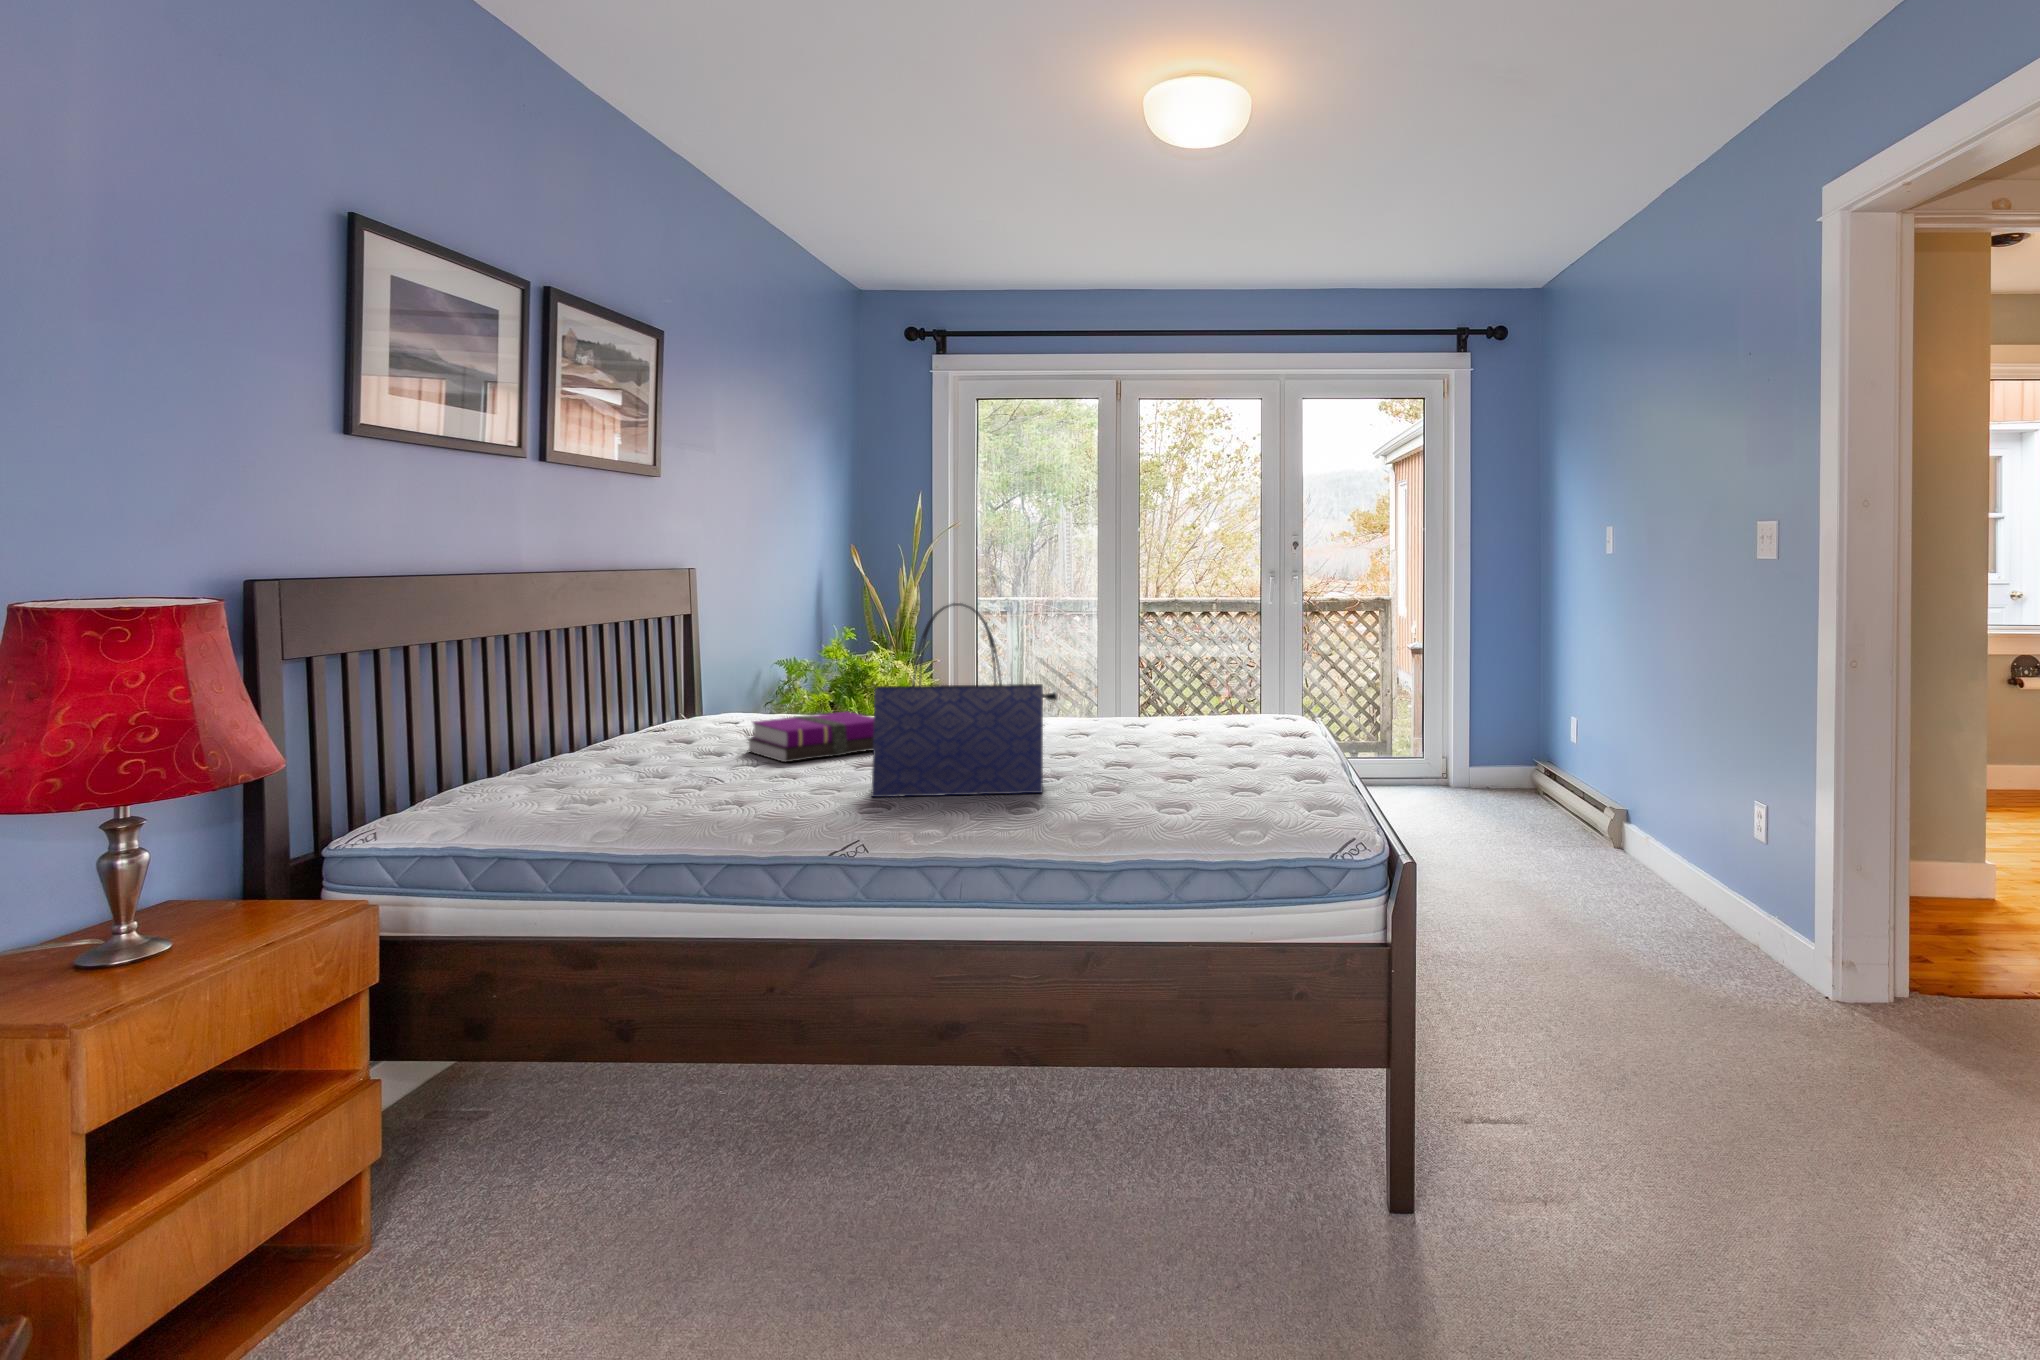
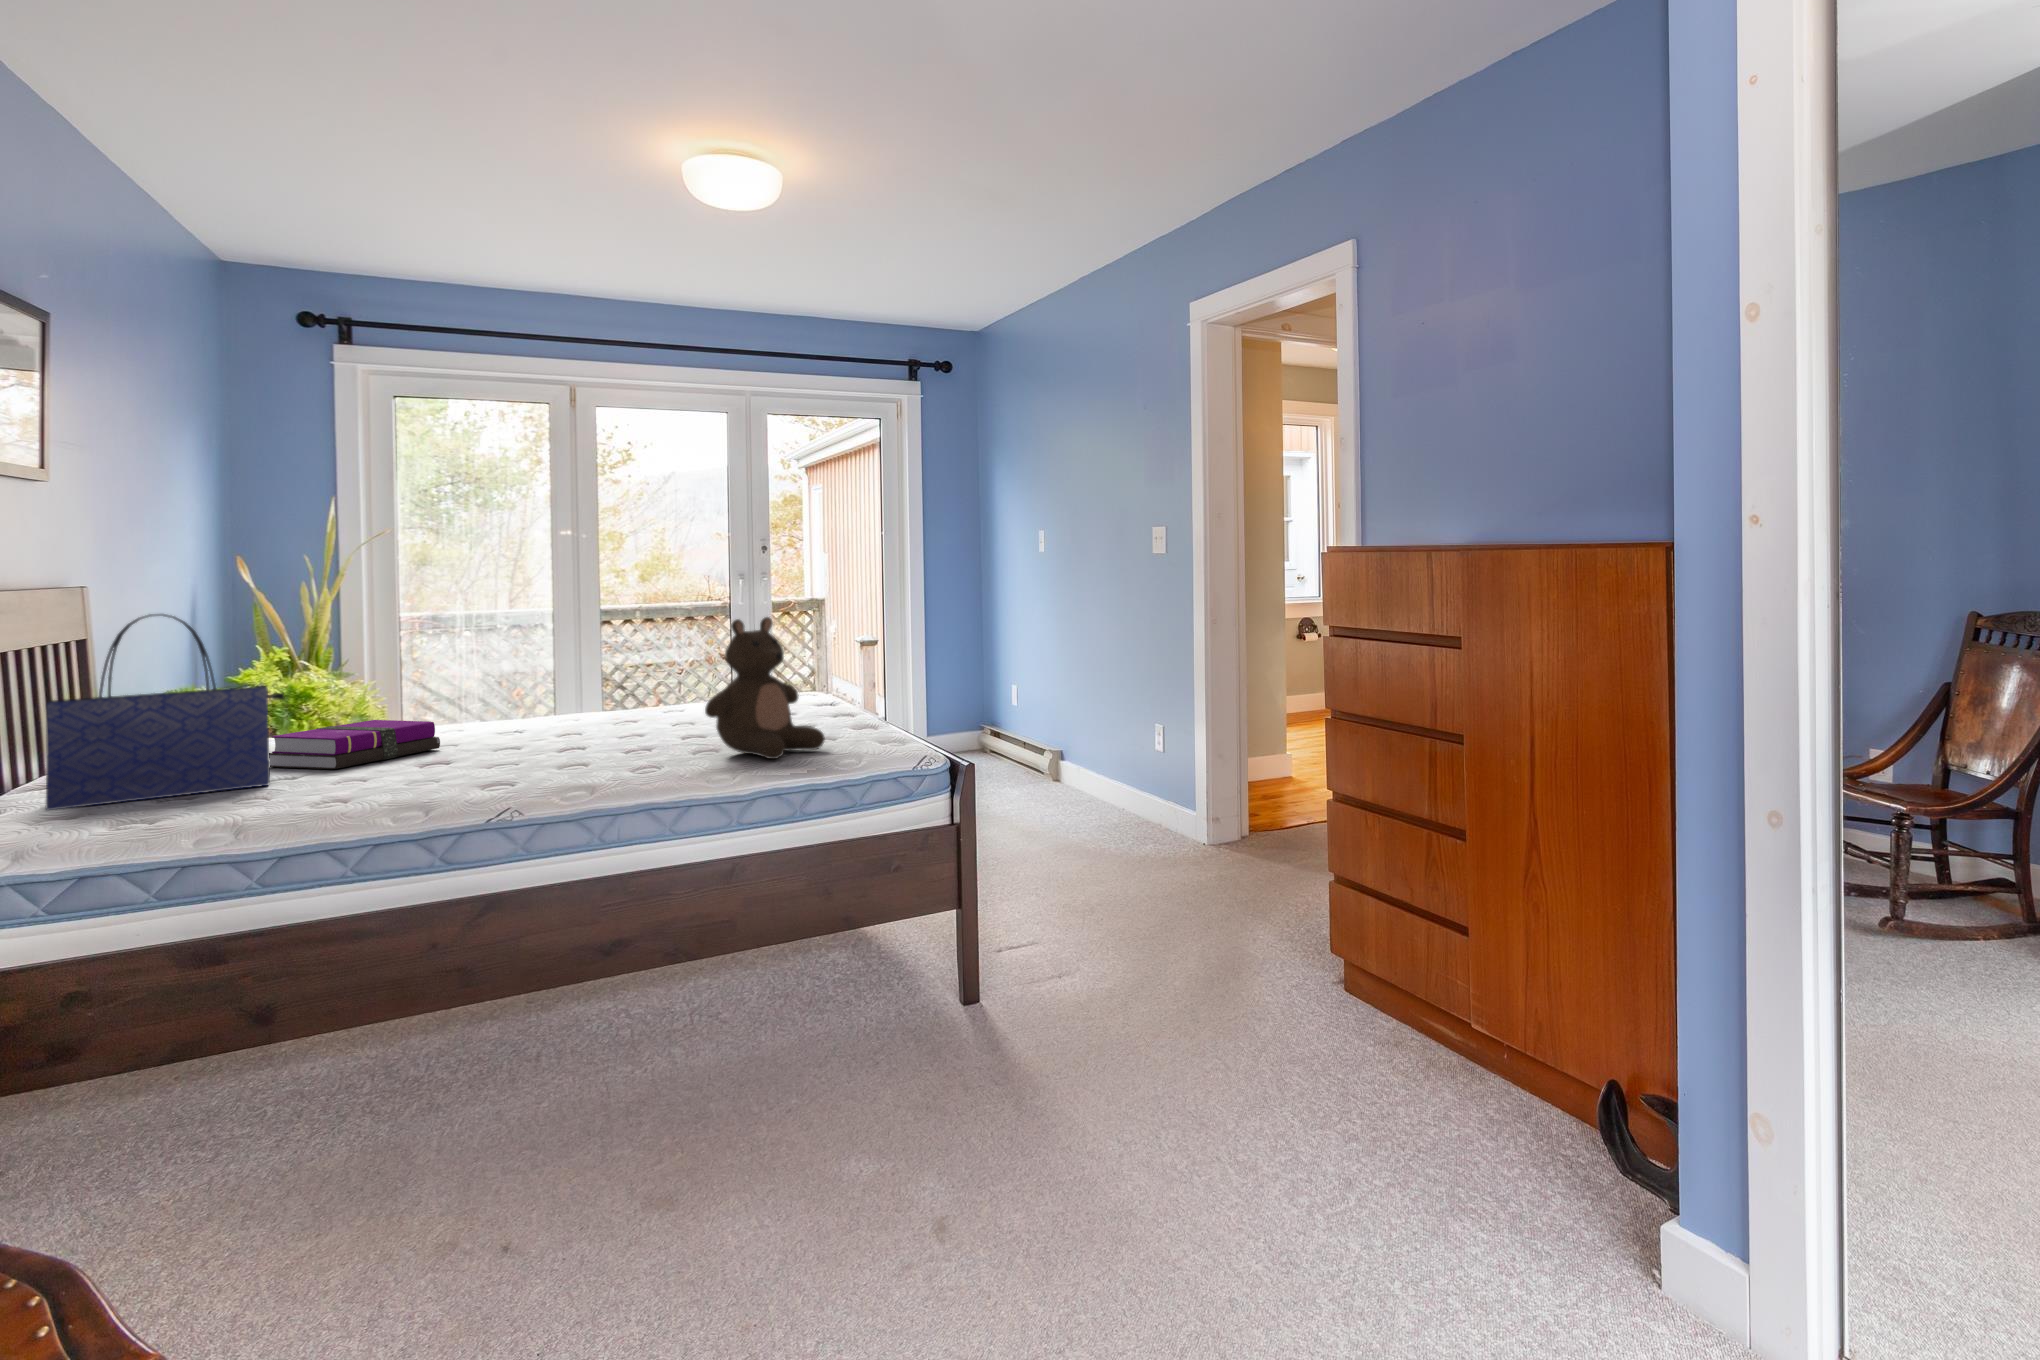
tote bag: present [871,603,1057,797] -> present [45,614,285,810]
stuffed bear: none [1094,630,1235,815] -> present [705,617,825,759]

